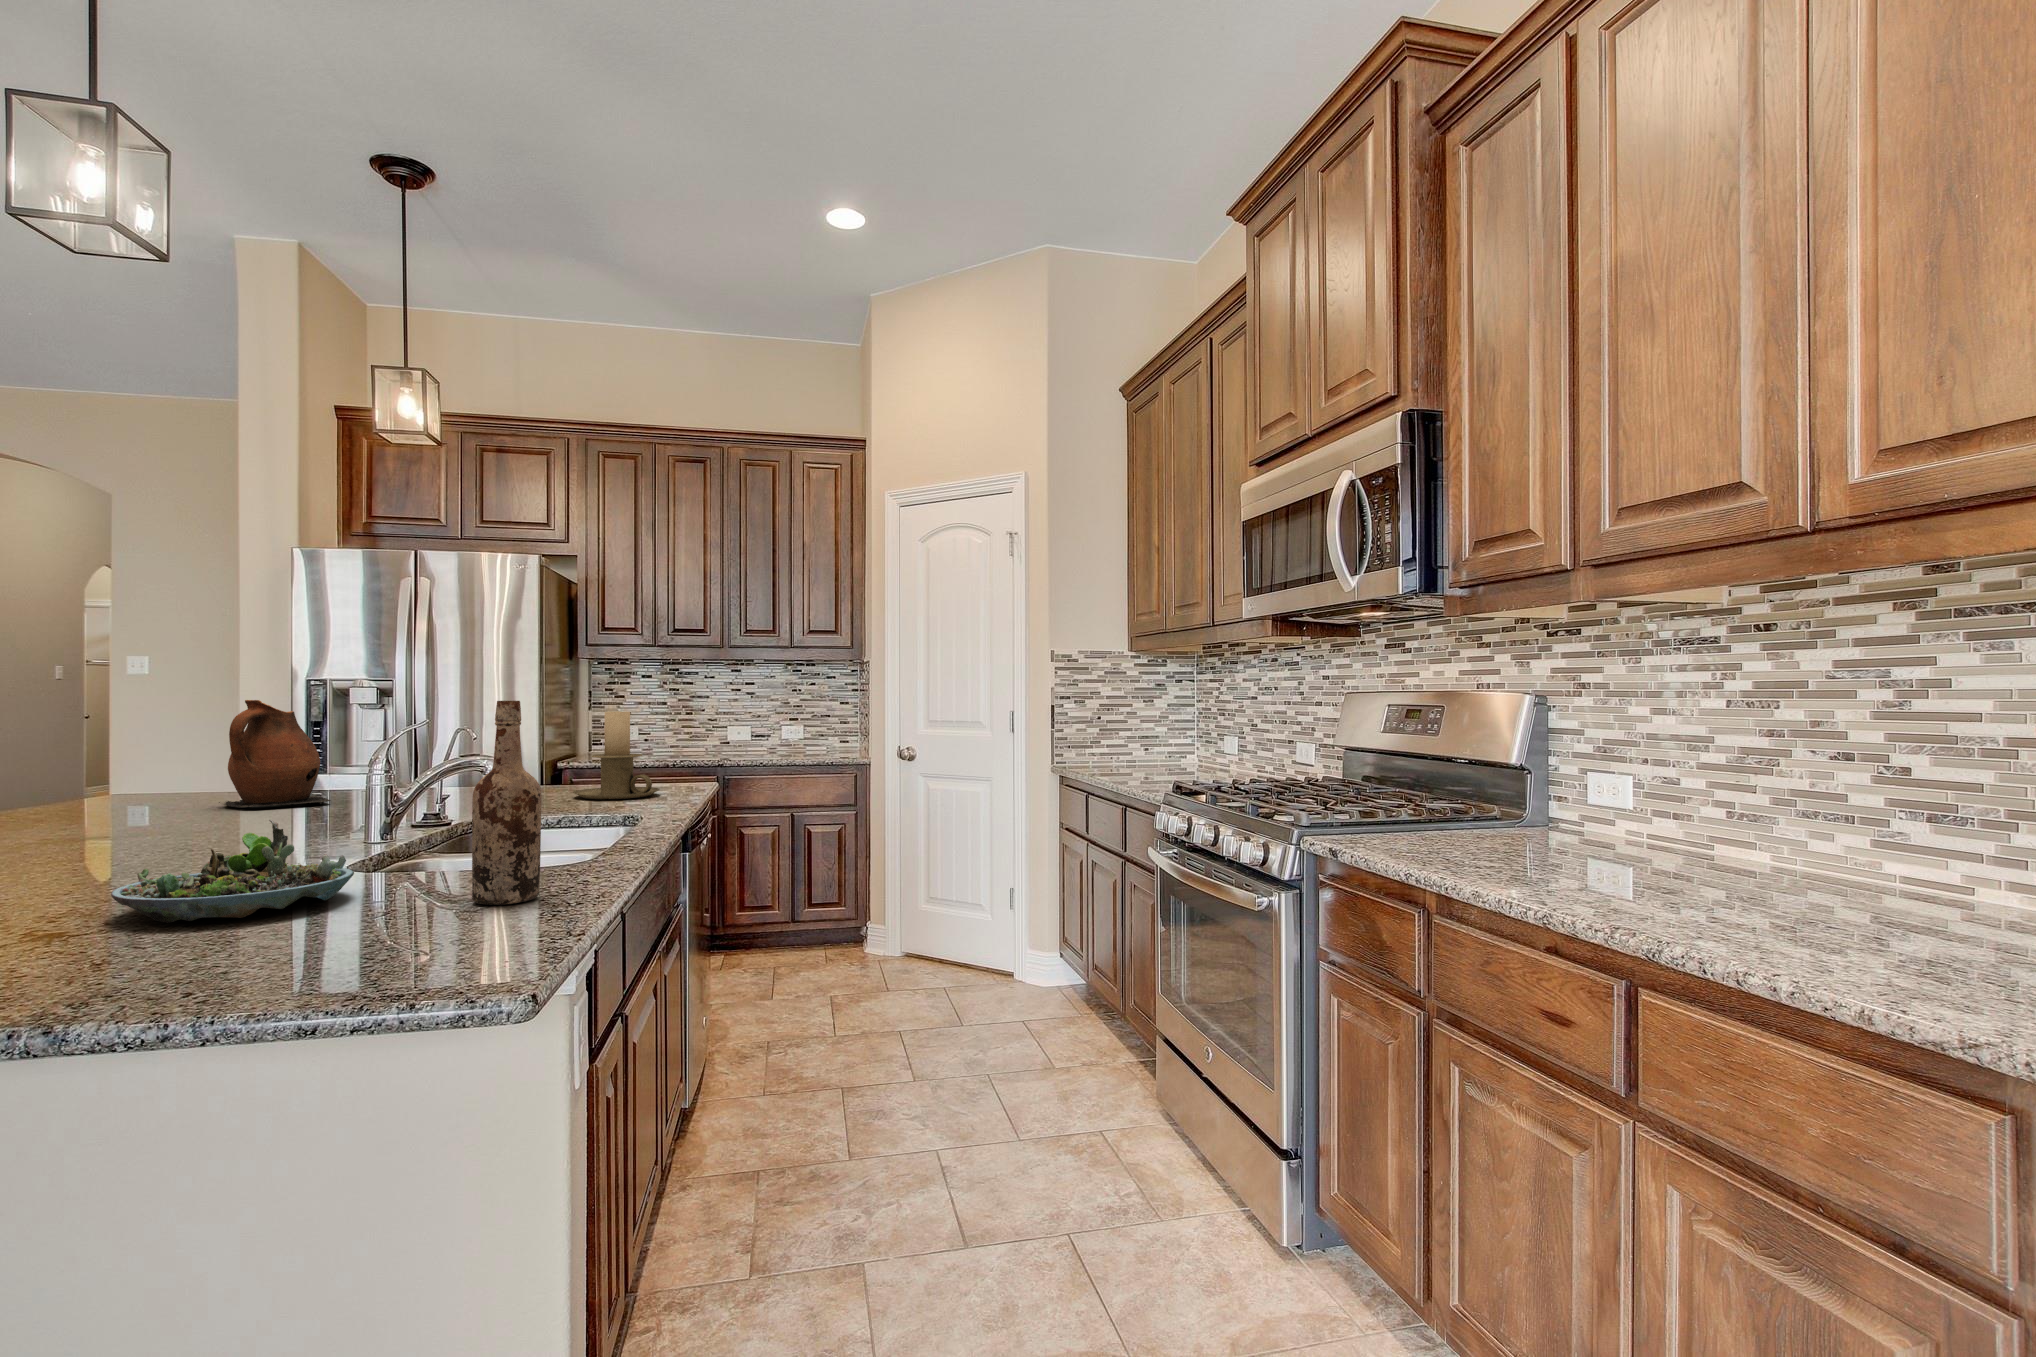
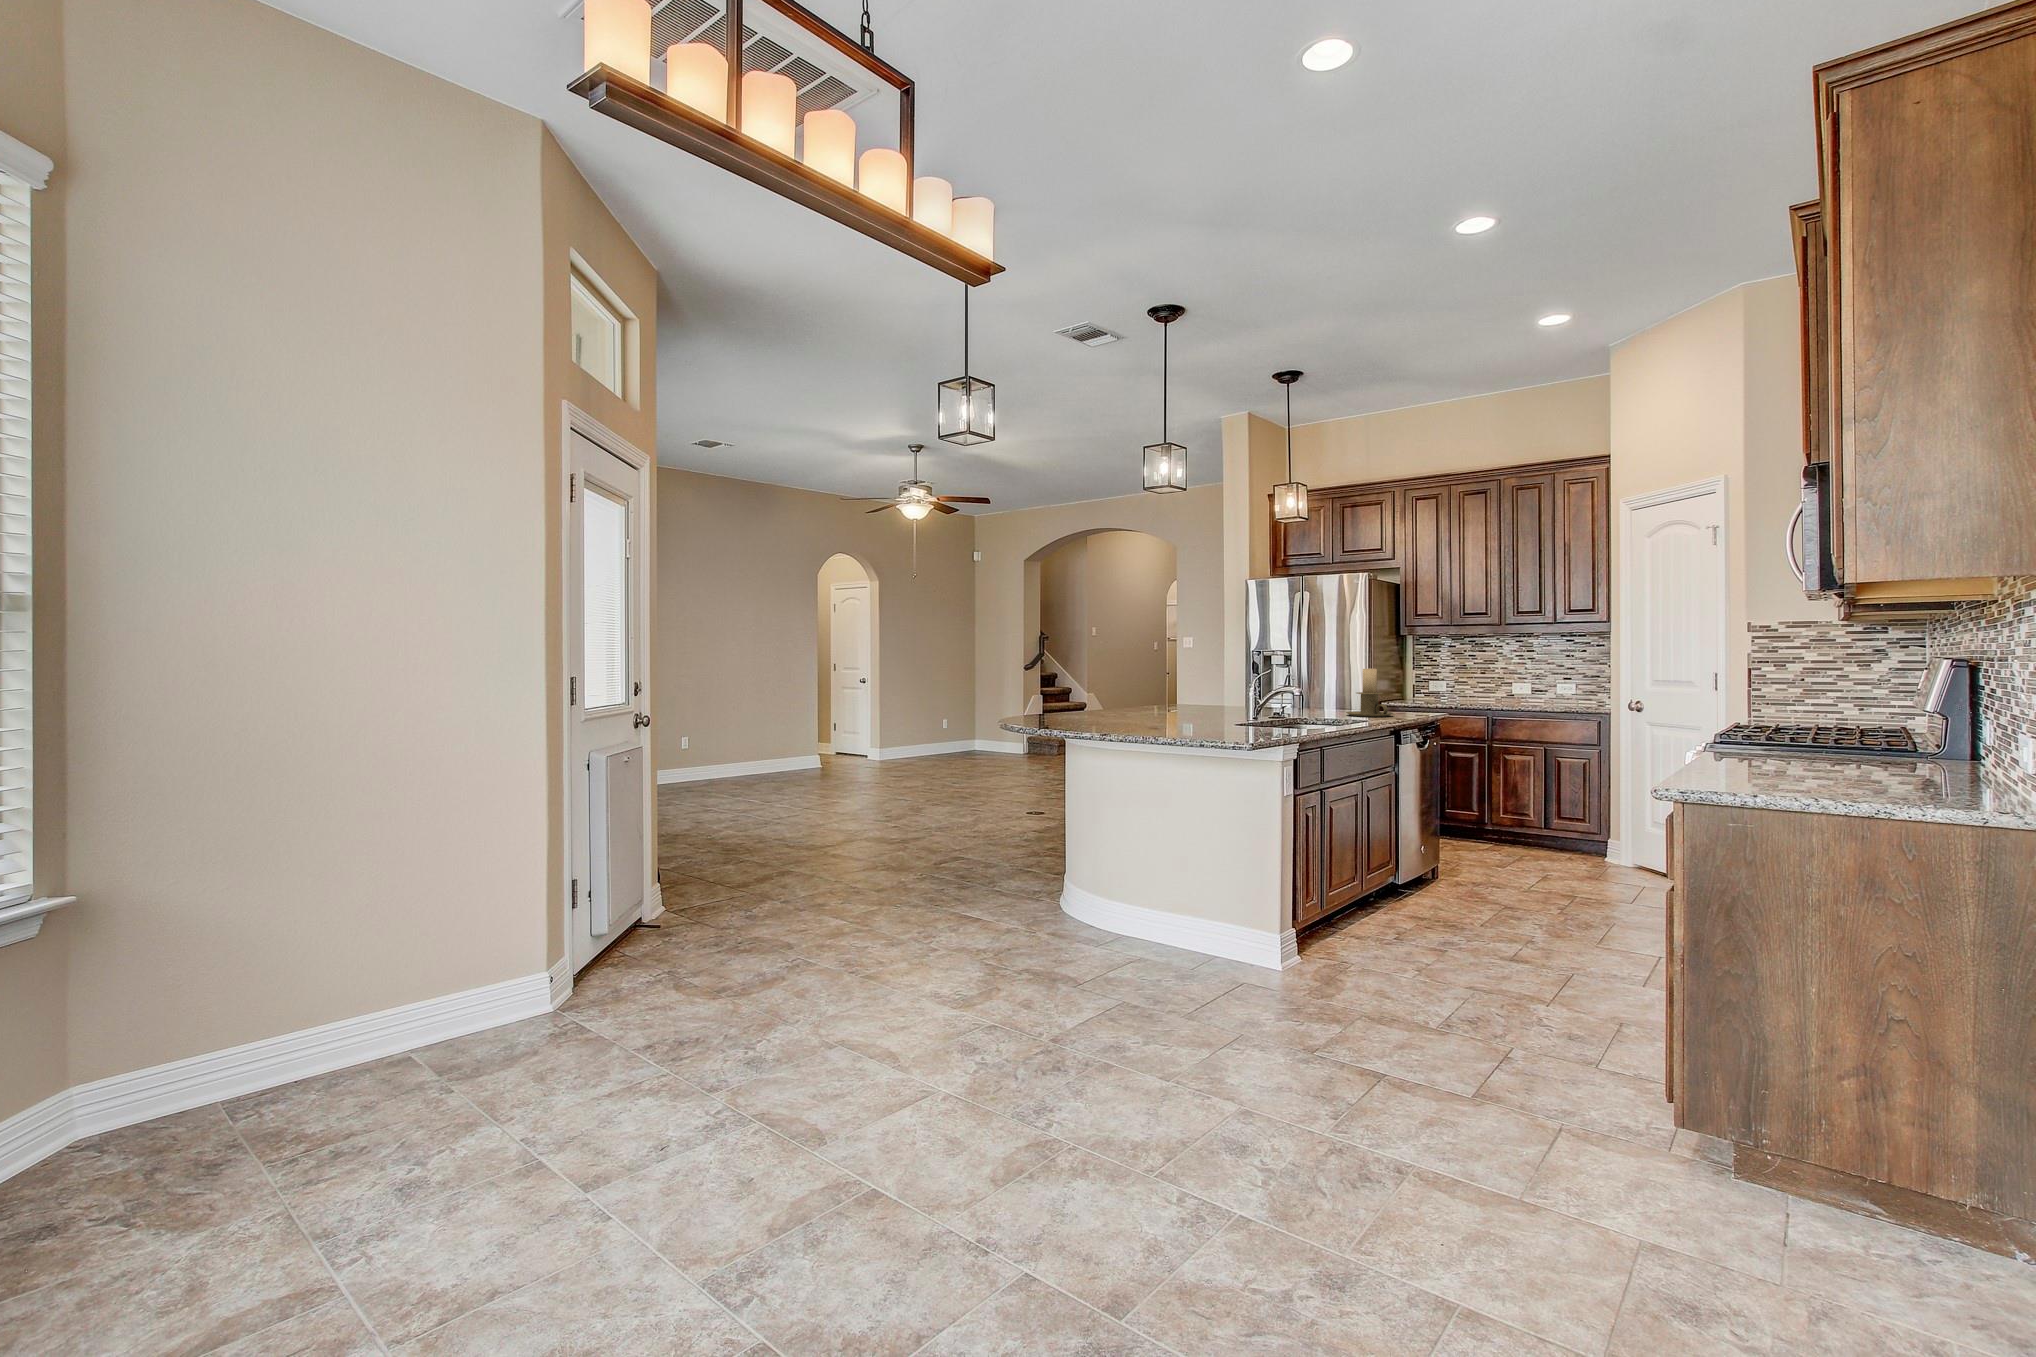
ceramic pitcher: present [219,700,331,808] -> none [1199,662,1240,710]
wine bottle: present [472,701,542,905] -> none [1239,662,1263,738]
succulent planter: present [111,820,354,923] -> none [1143,703,1209,732]

